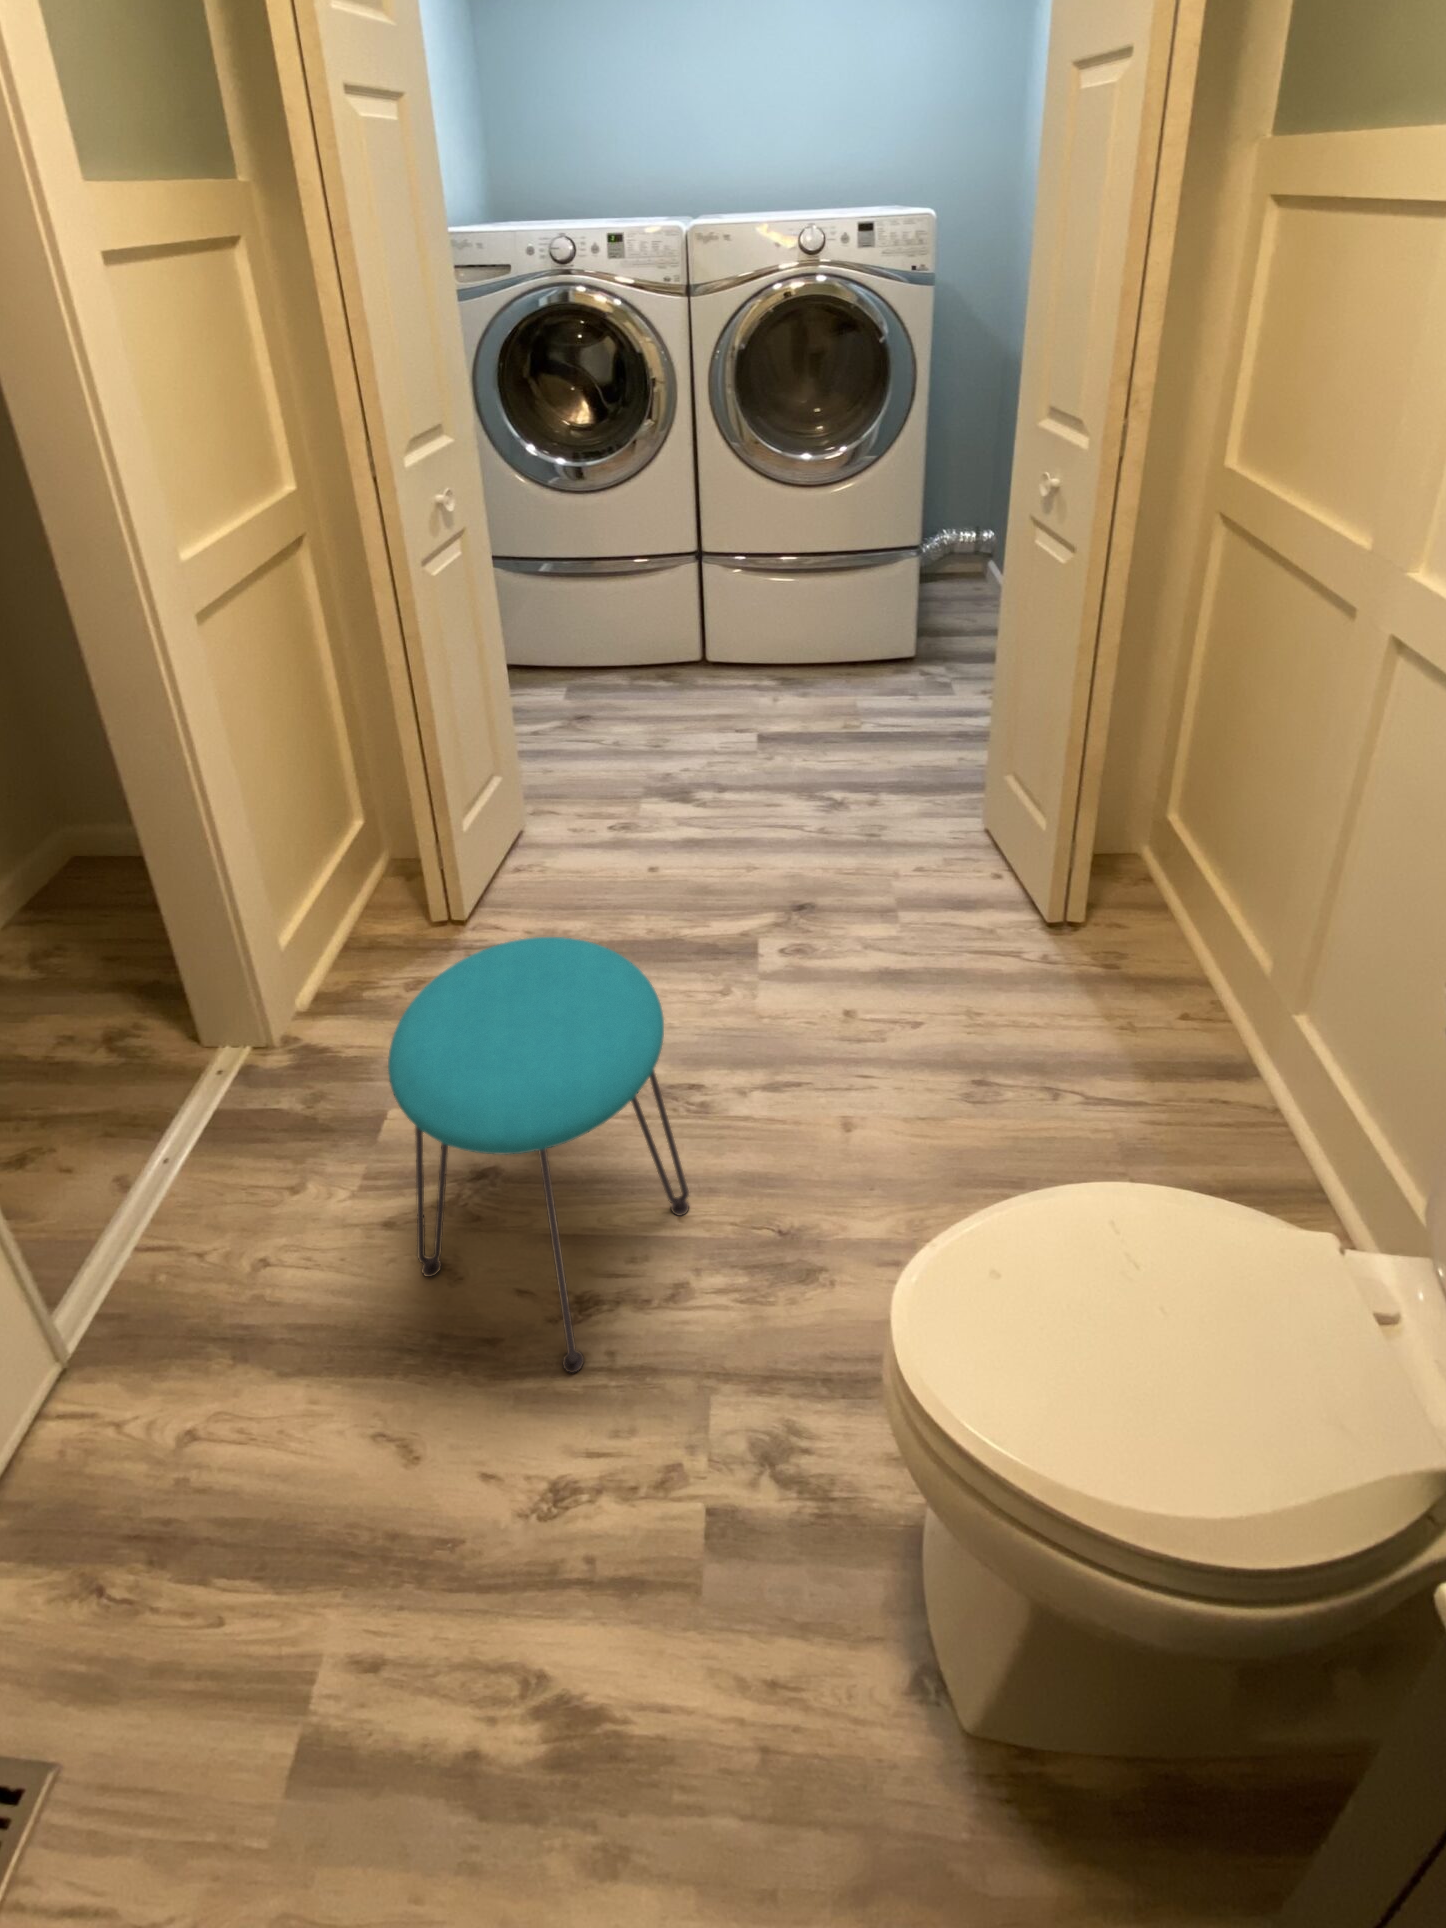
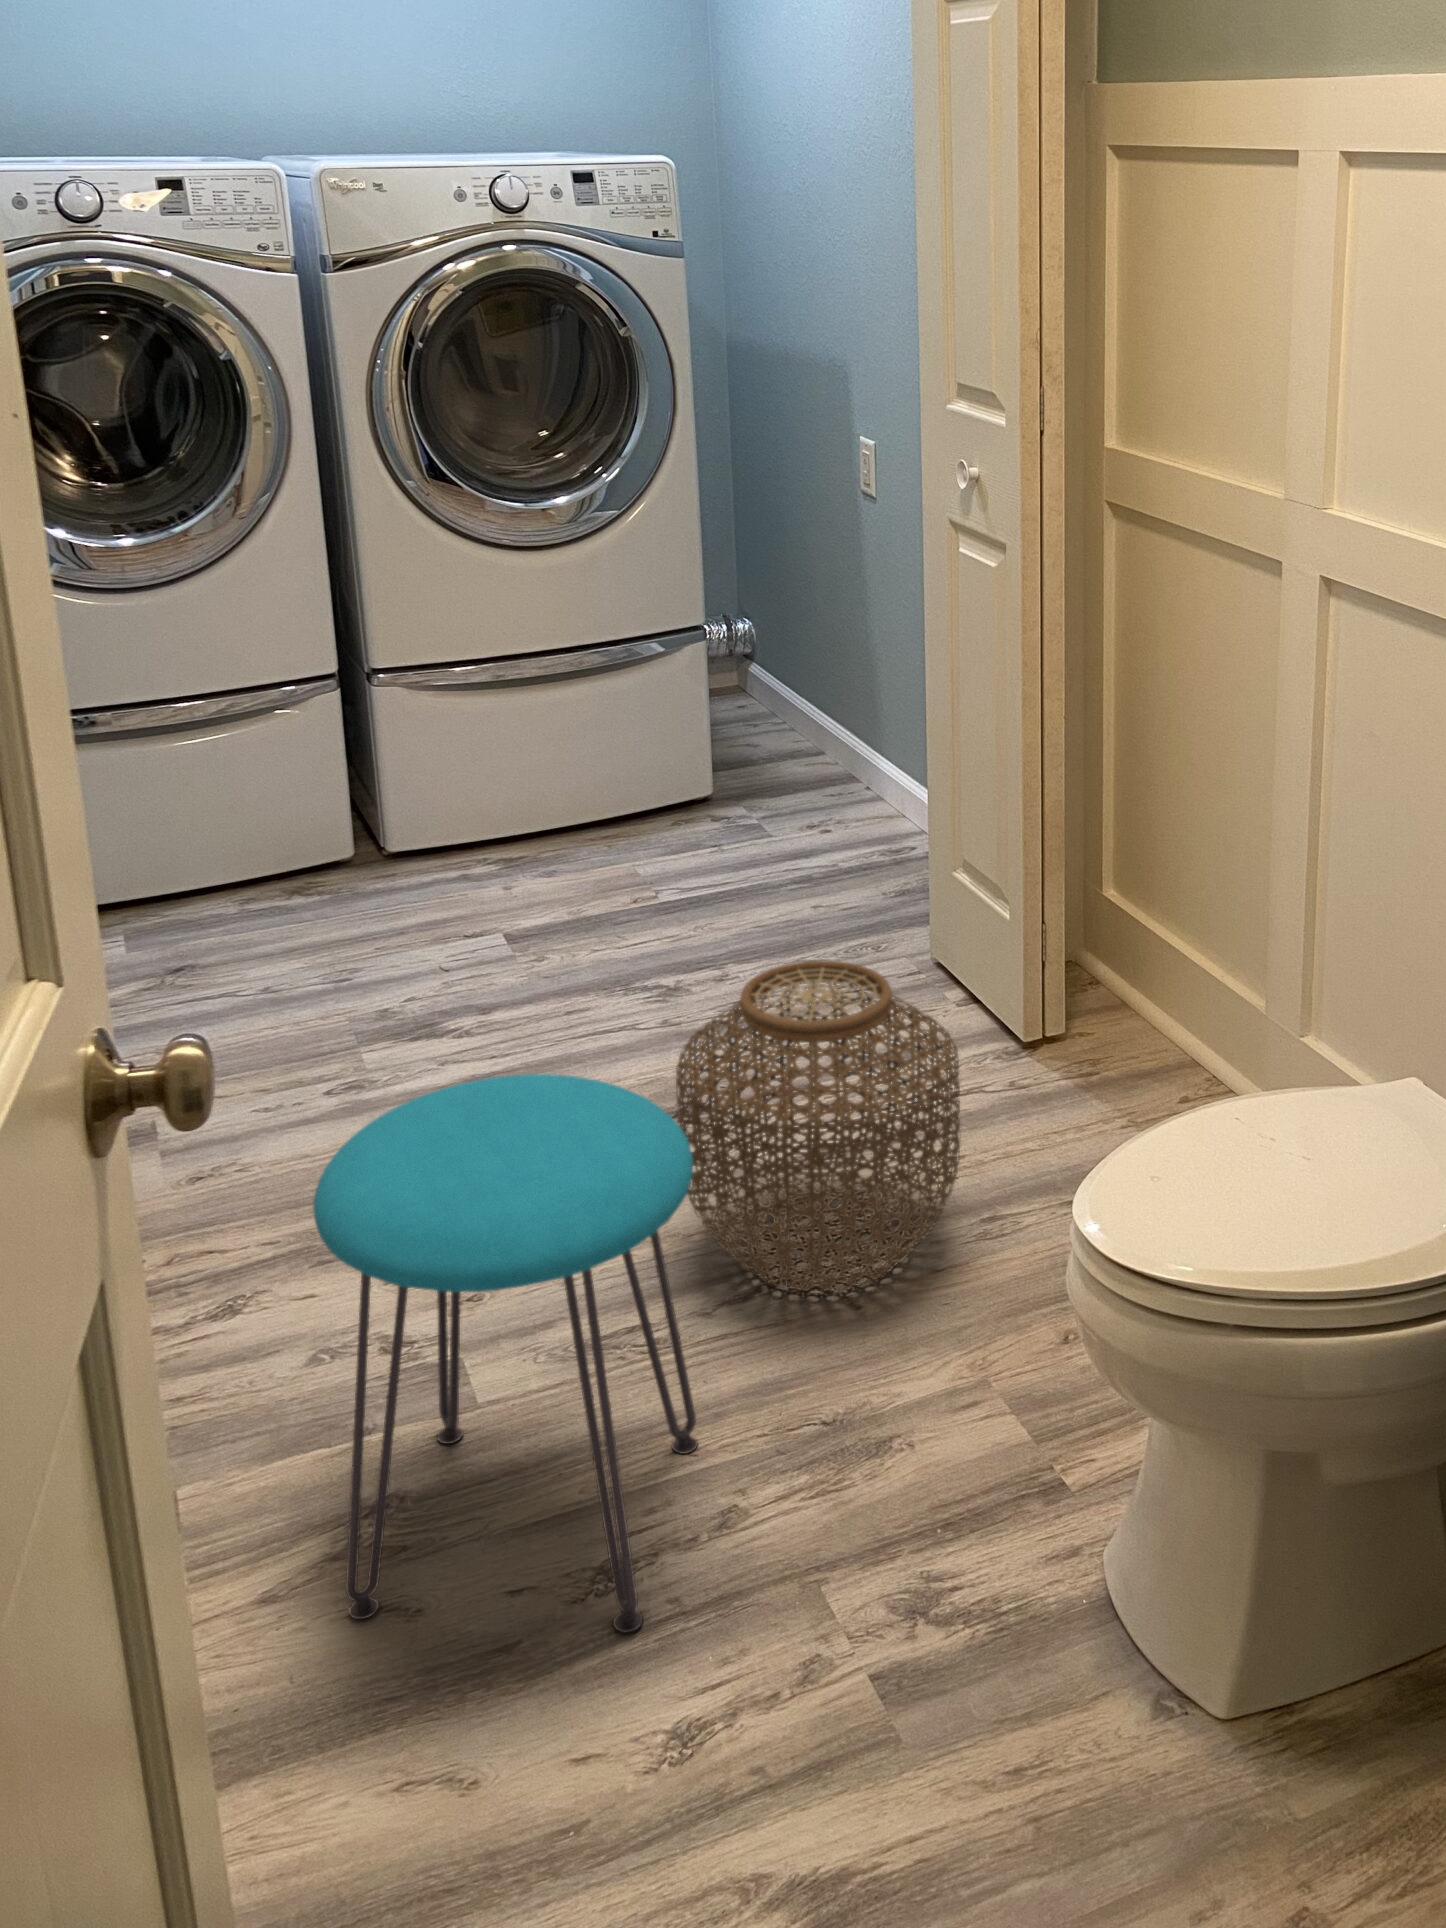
woven basket: none [740,862,954,1106] -> present [676,961,960,1292]

